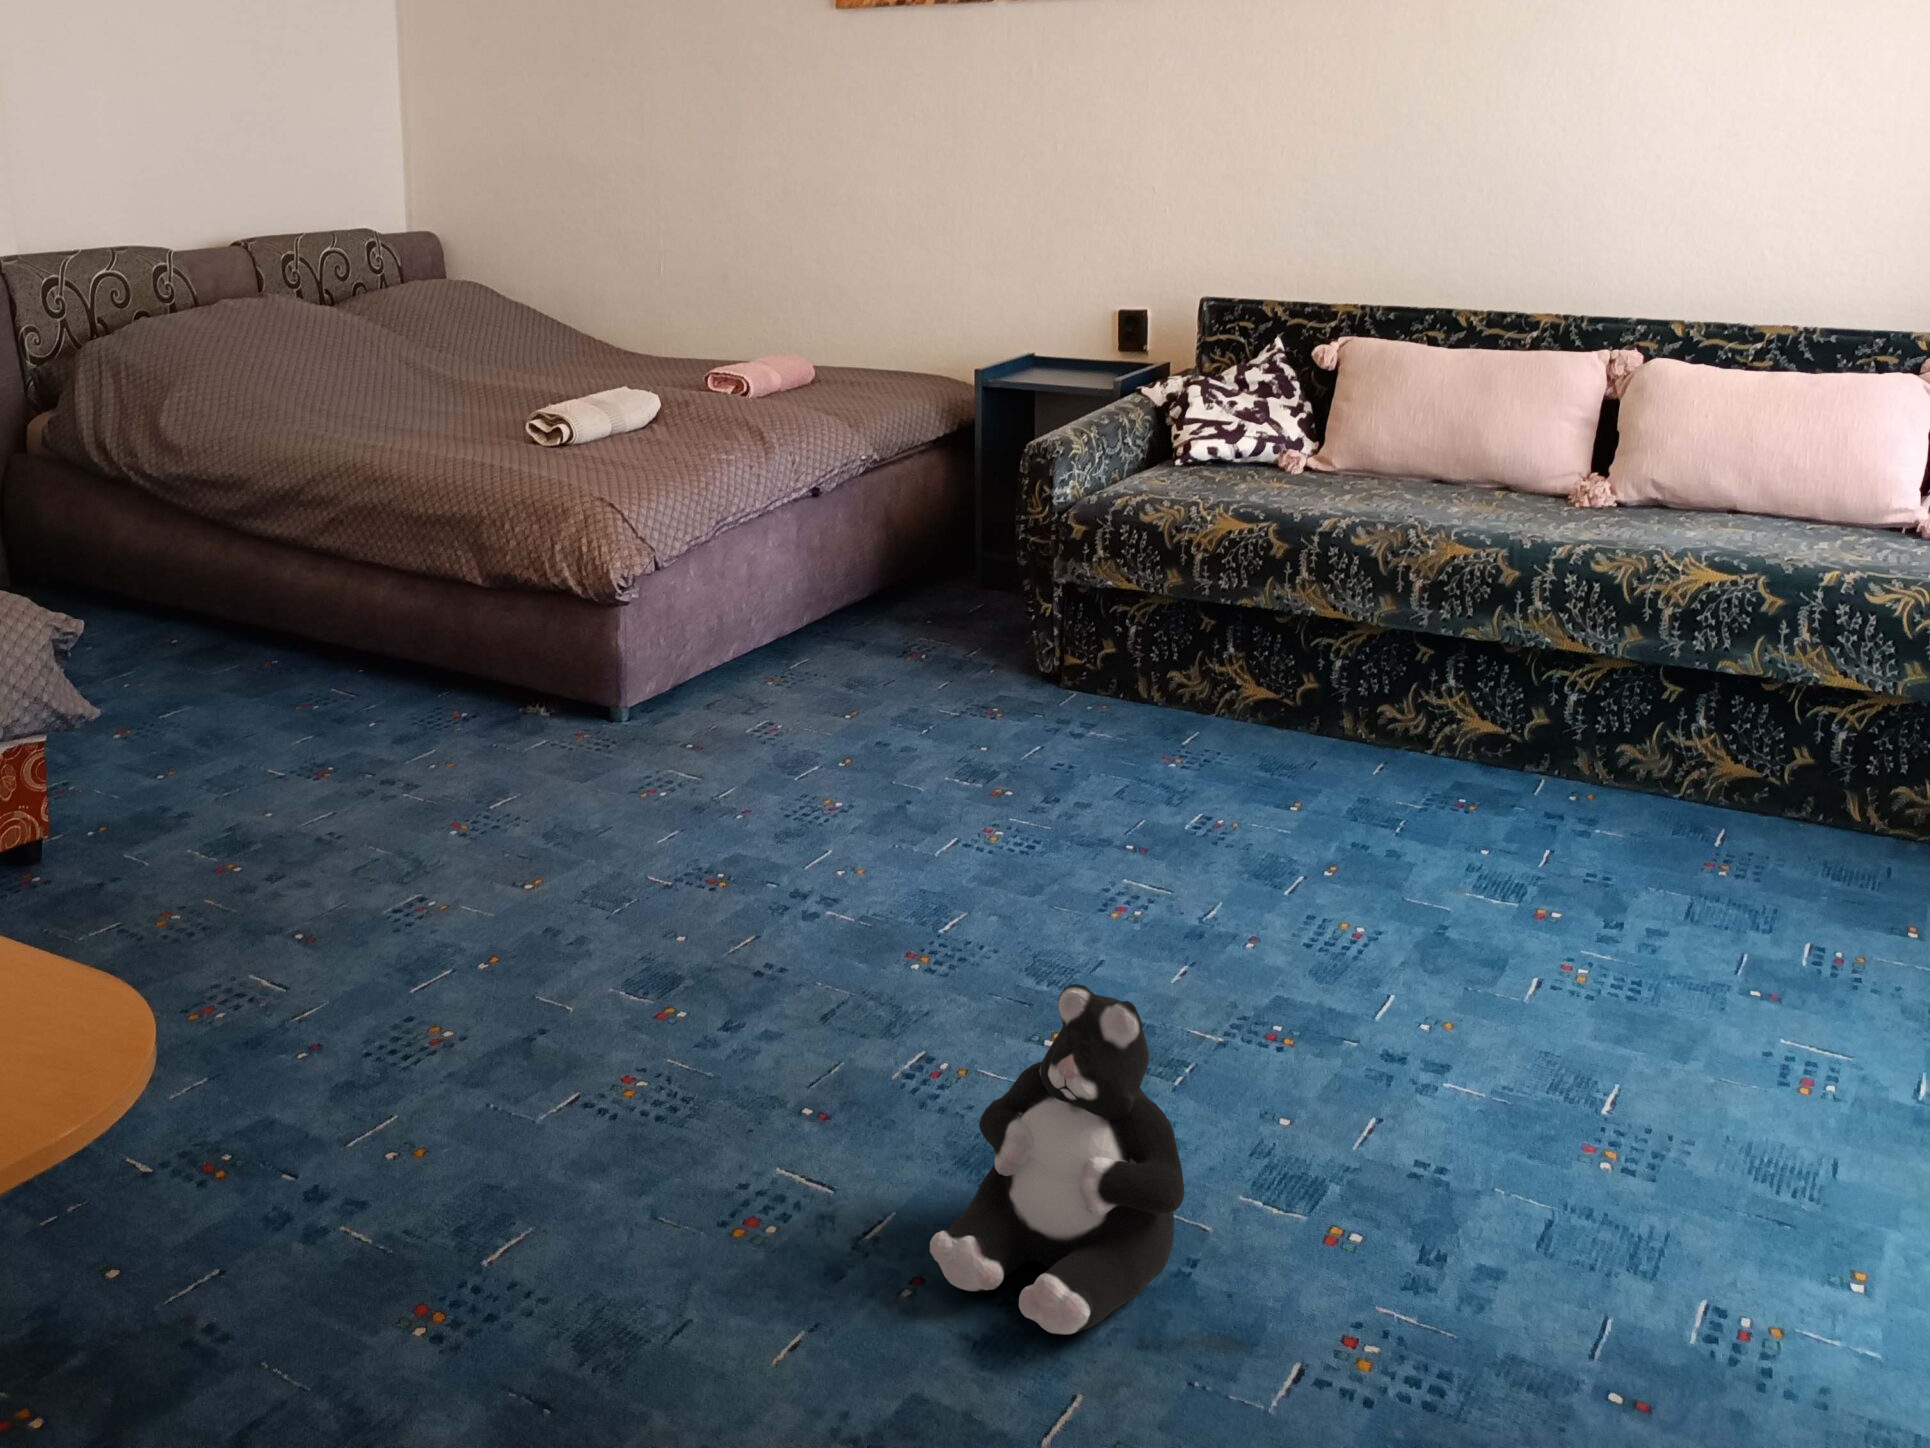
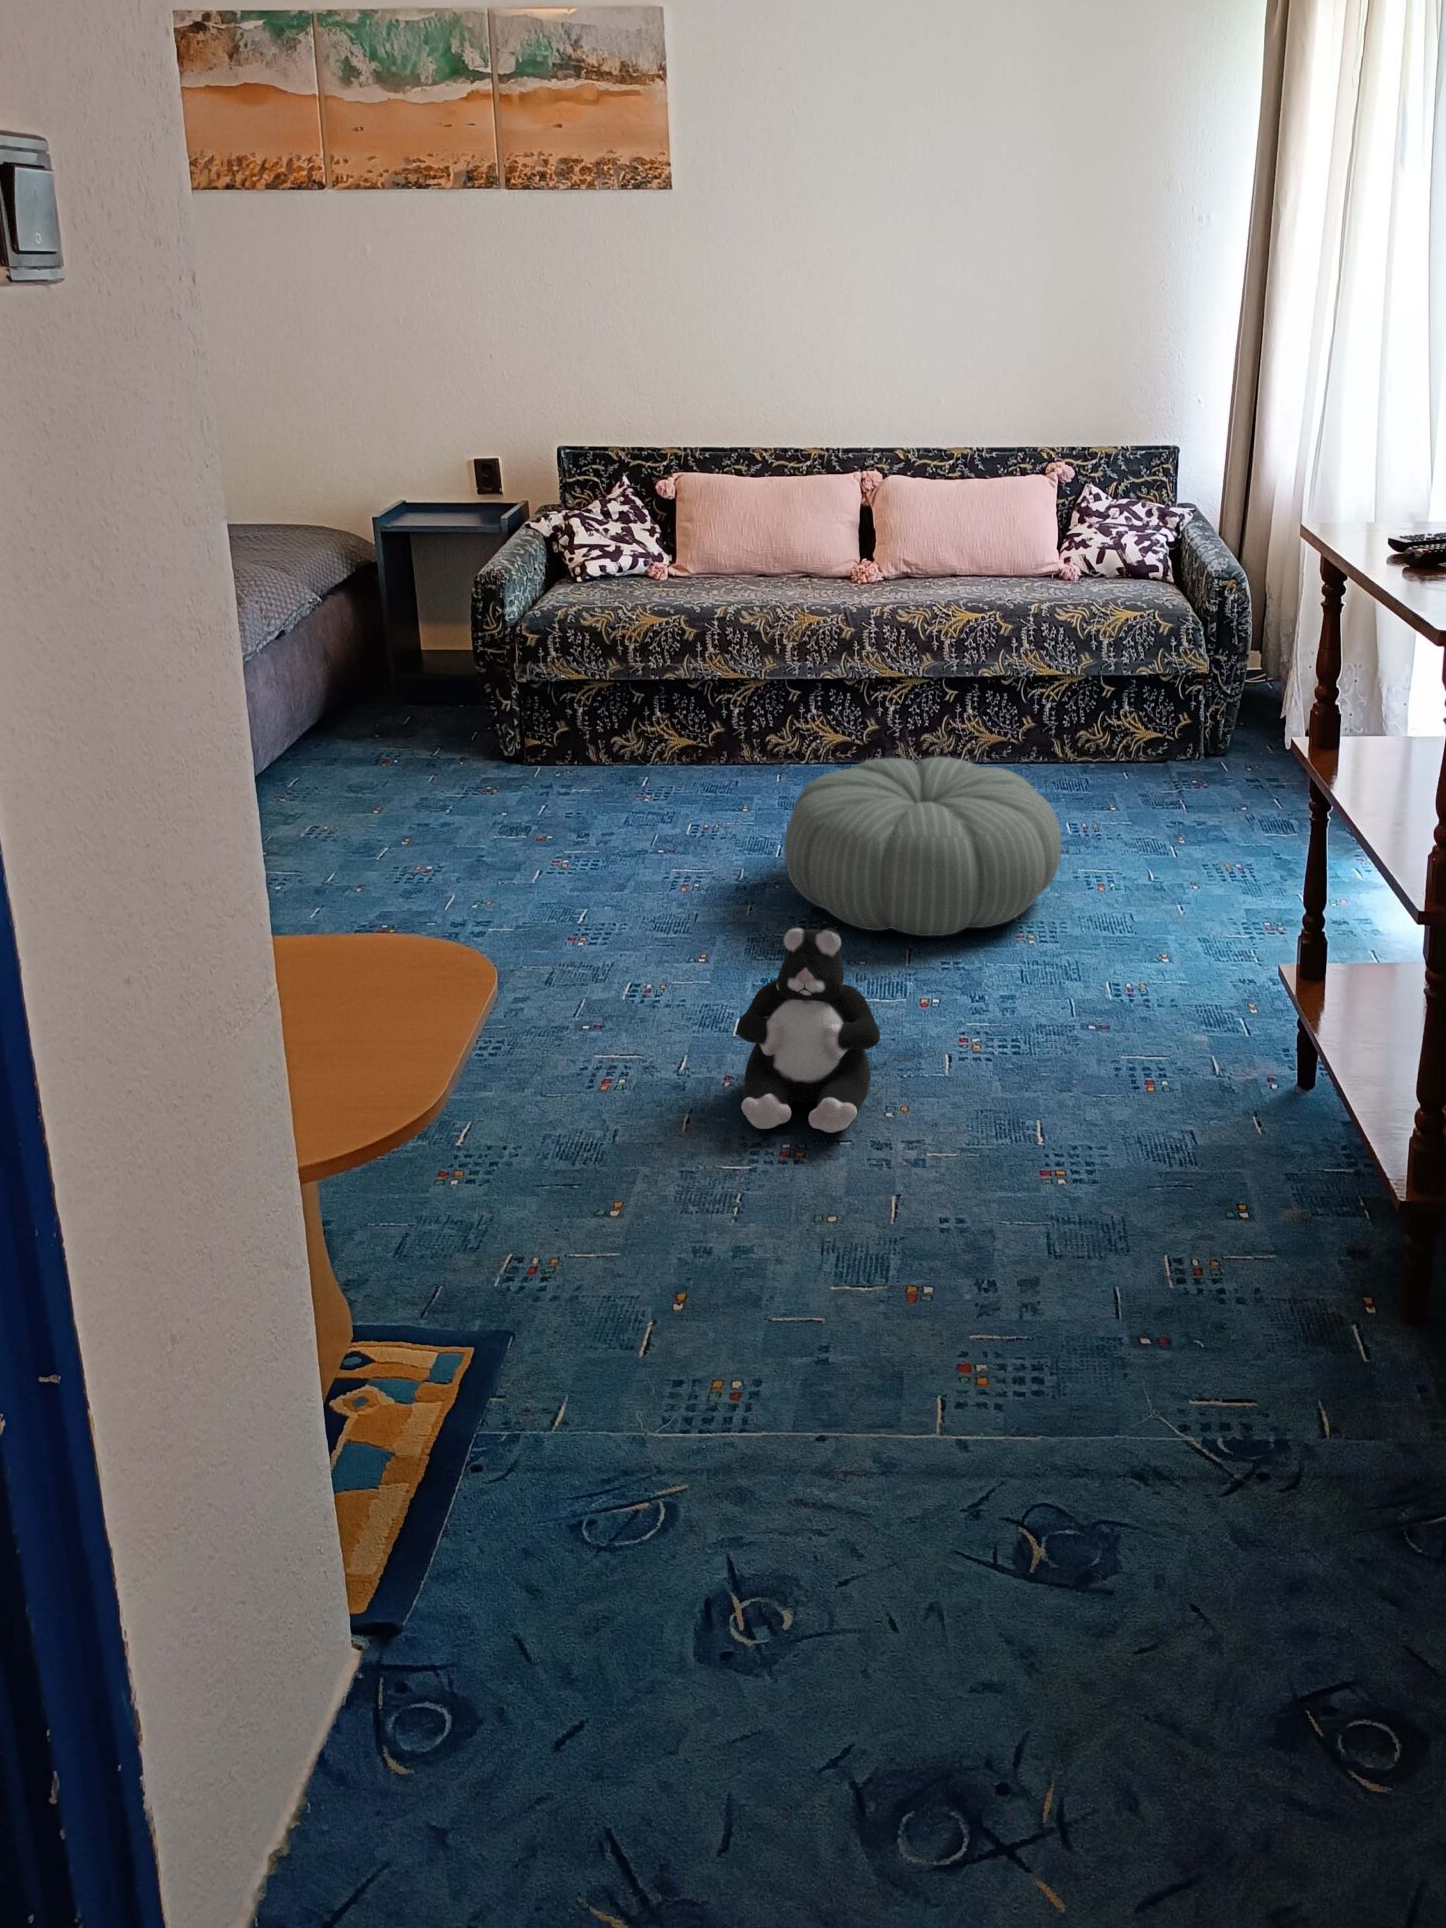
pouf: none [1255,761,1721,1066] -> present [784,757,1062,936]

